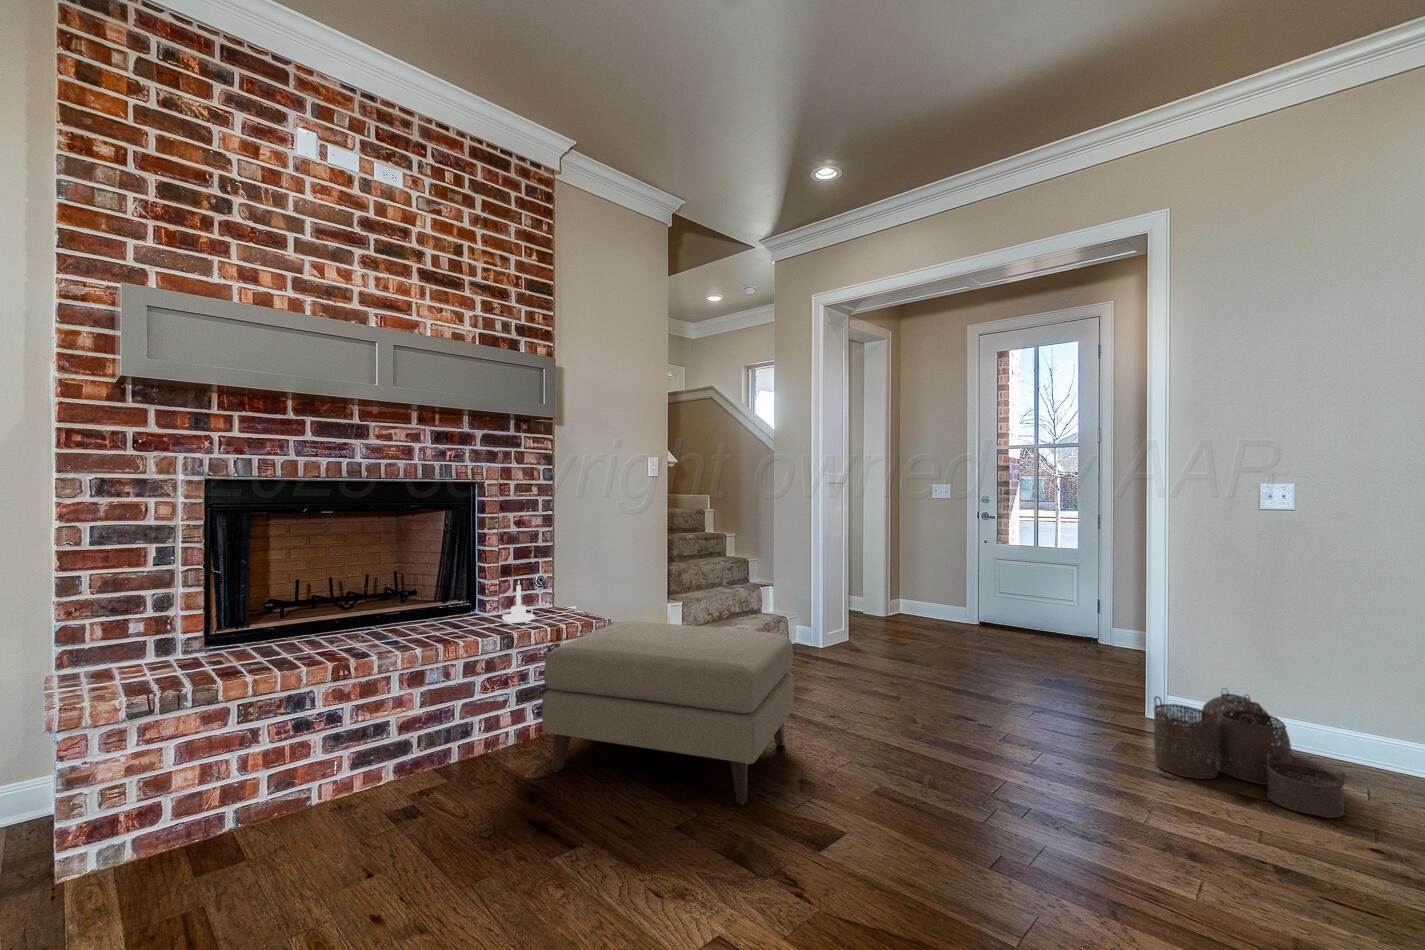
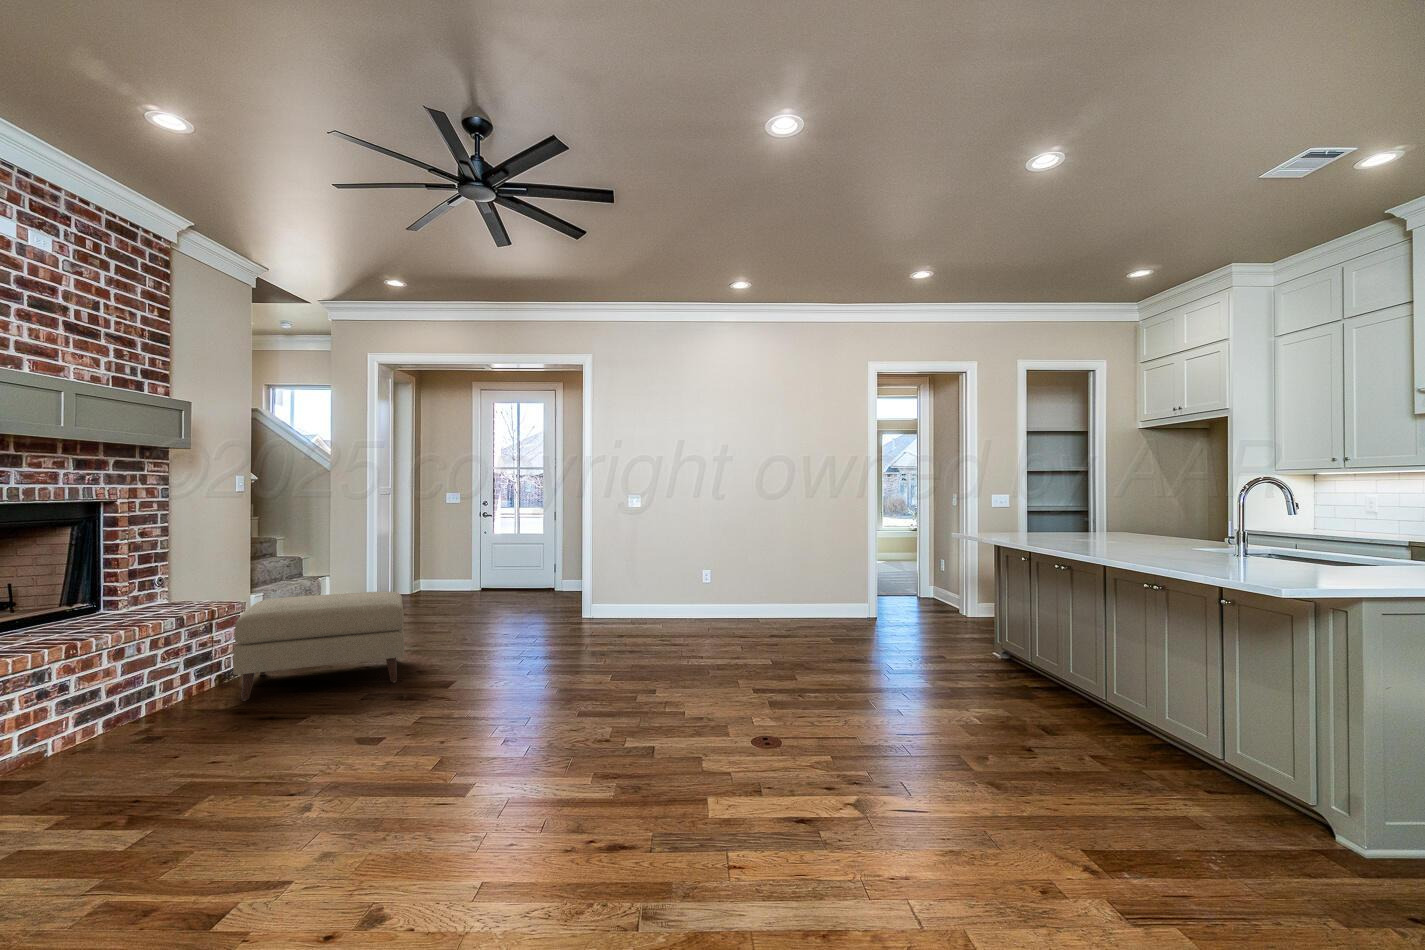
candle holder: present [502,581,535,622] -> none [150,578,183,611]
woven basket: present [1154,693,1345,818] -> none [587,591,654,632]

